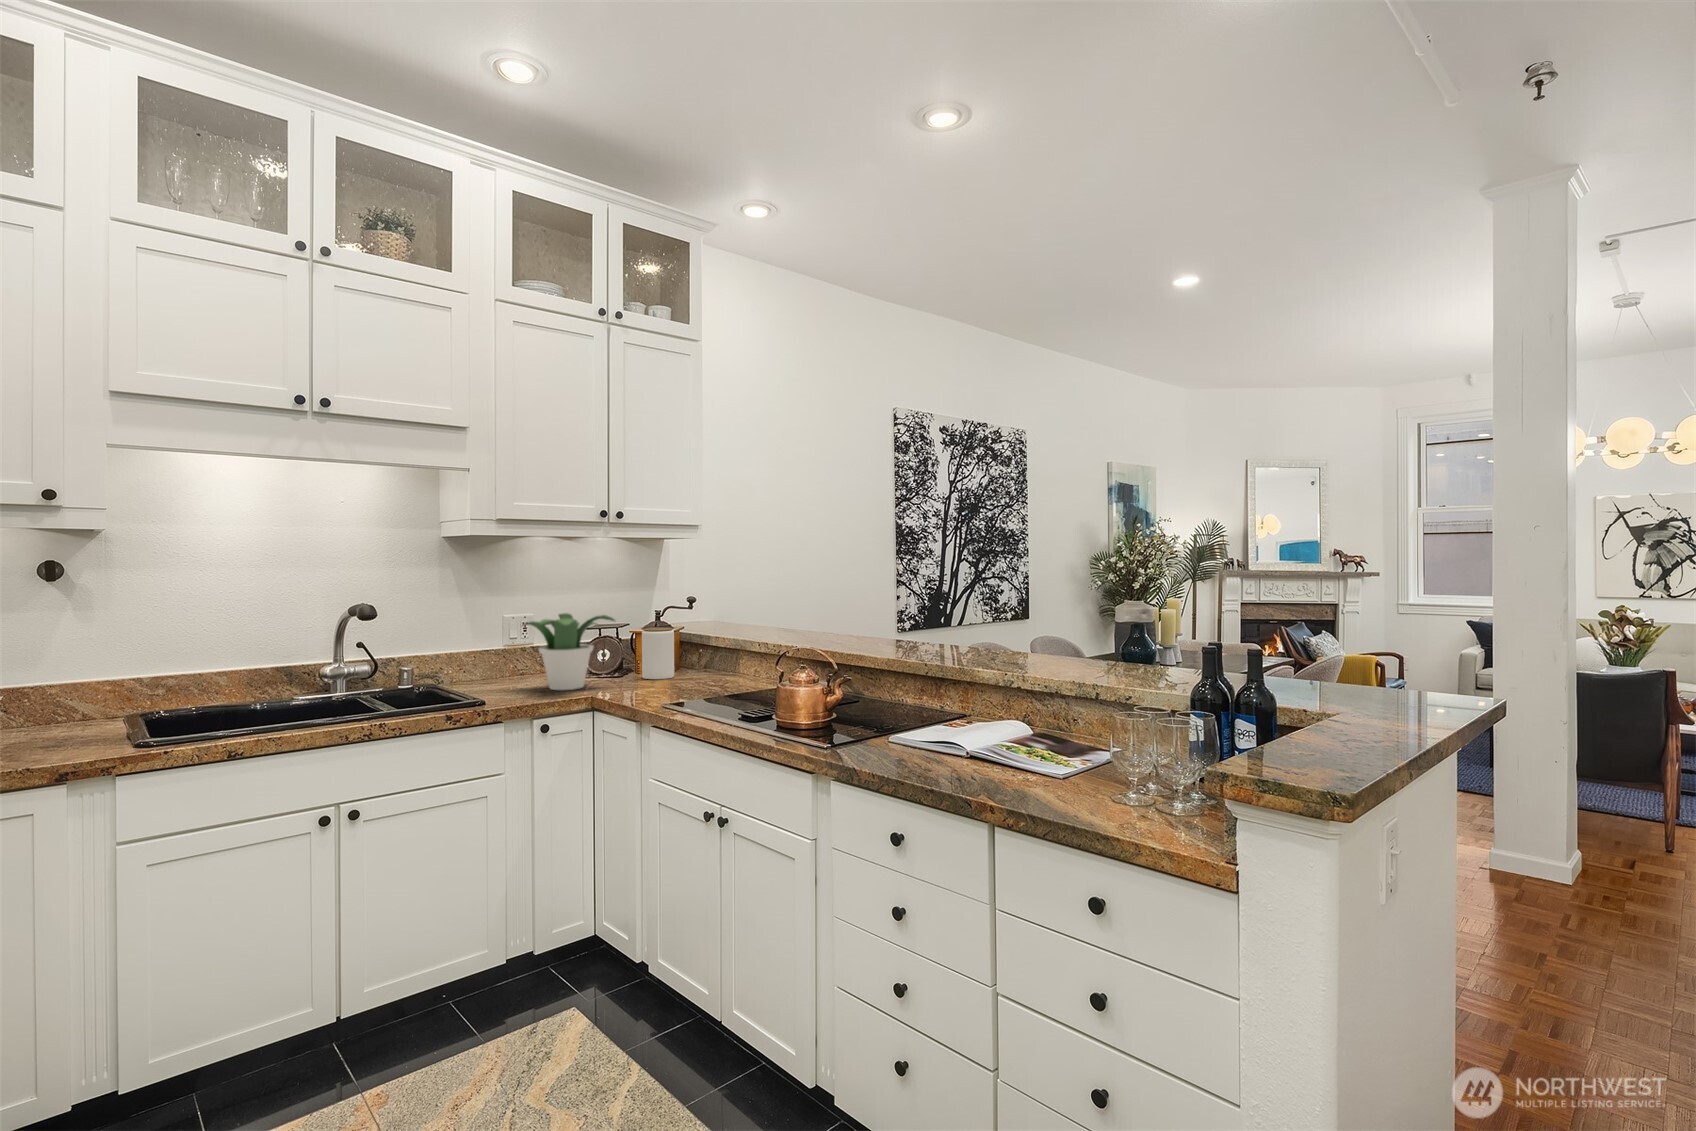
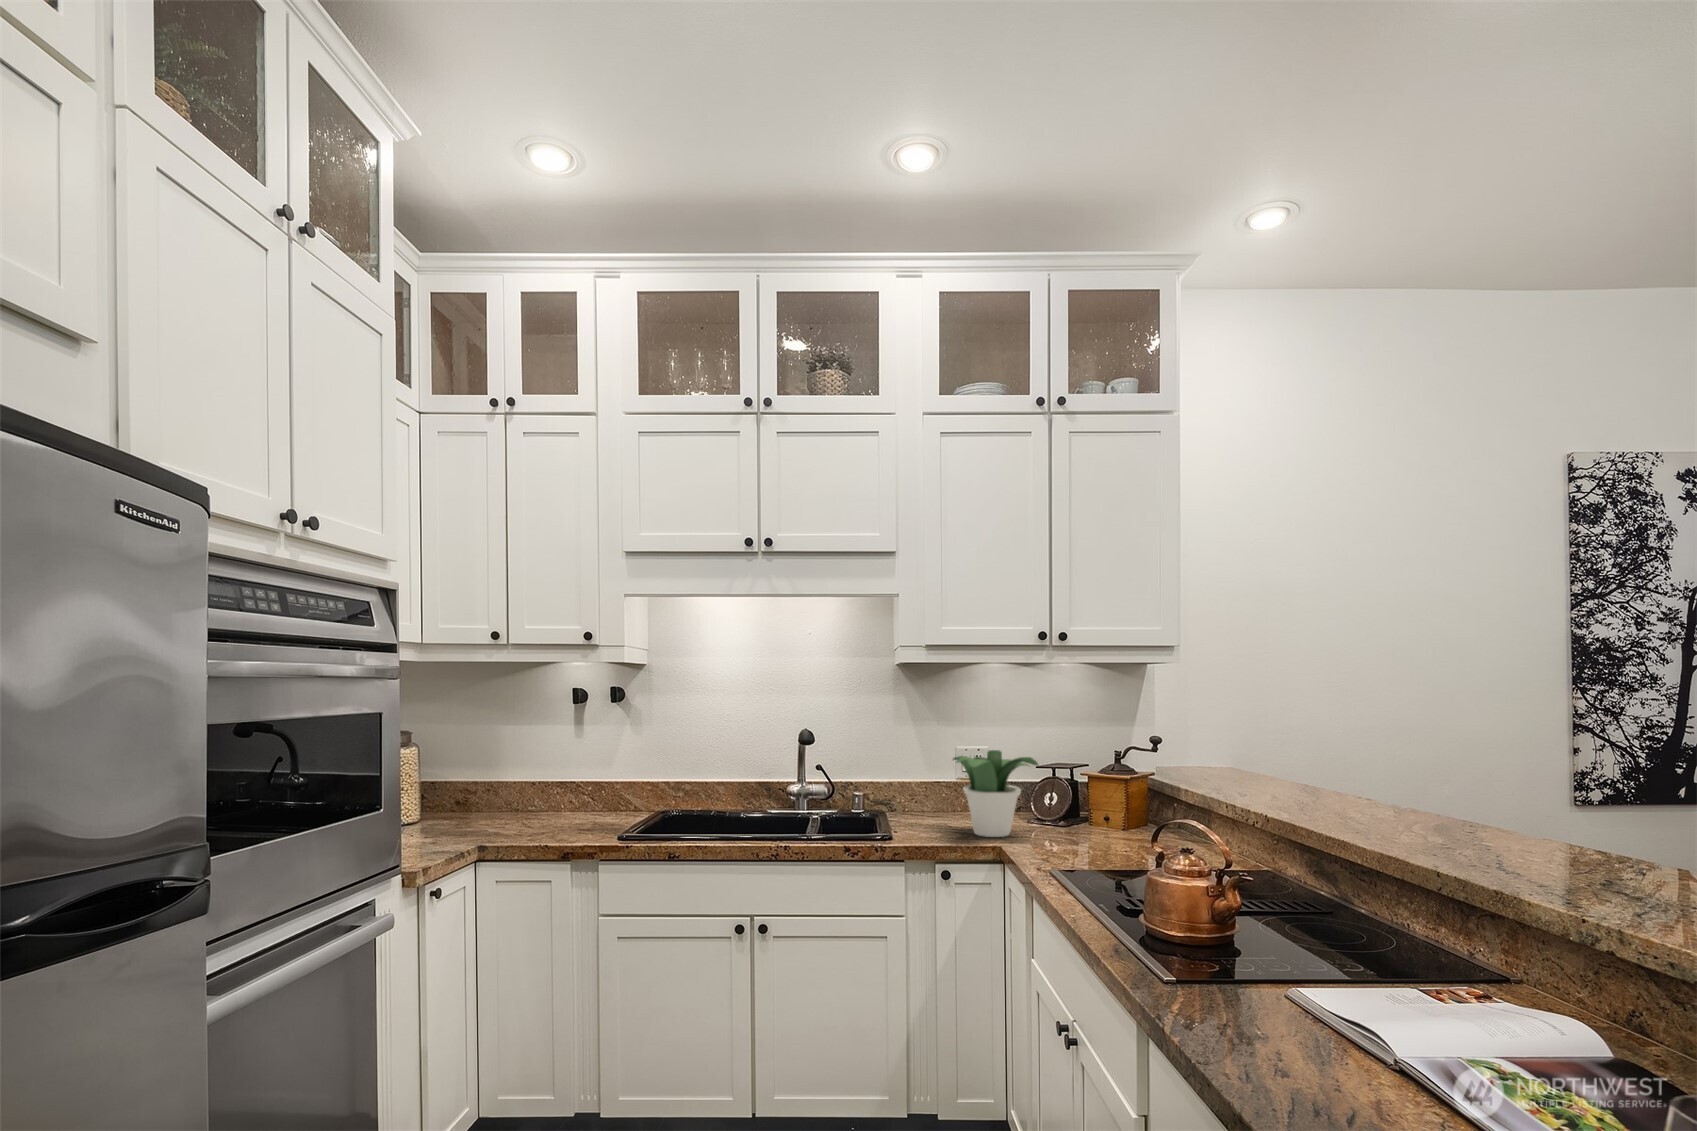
jar: present [642,628,674,679] -> none [1085,774,1124,838]

